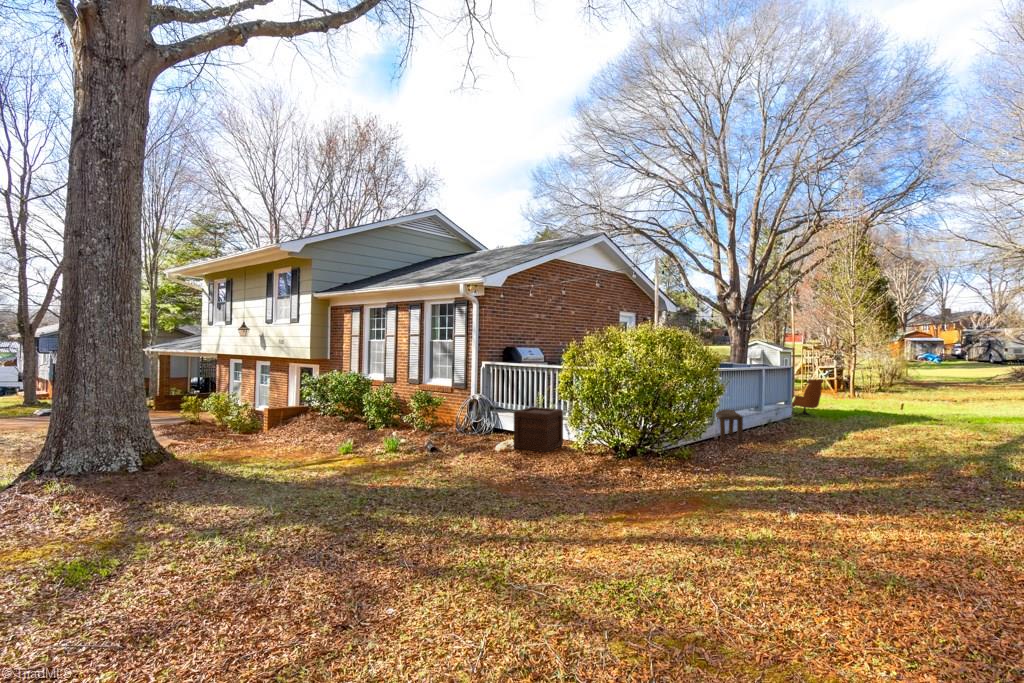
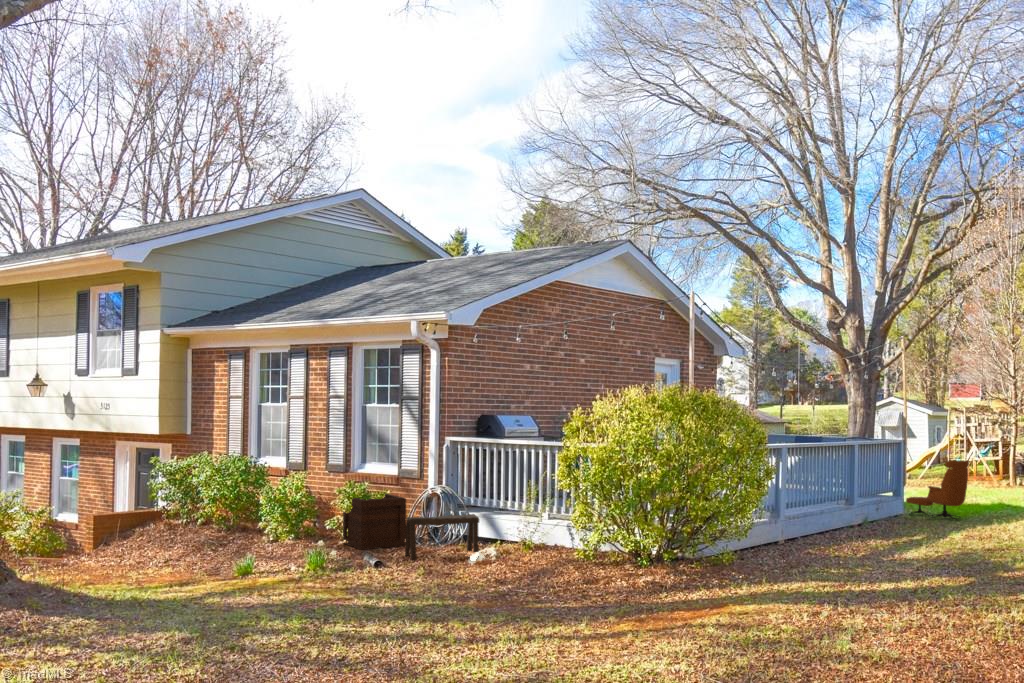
wooden crate: present [514,407,563,452] -> present [343,494,406,550]
bench: present [716,410,743,443] -> present [405,514,479,560]

